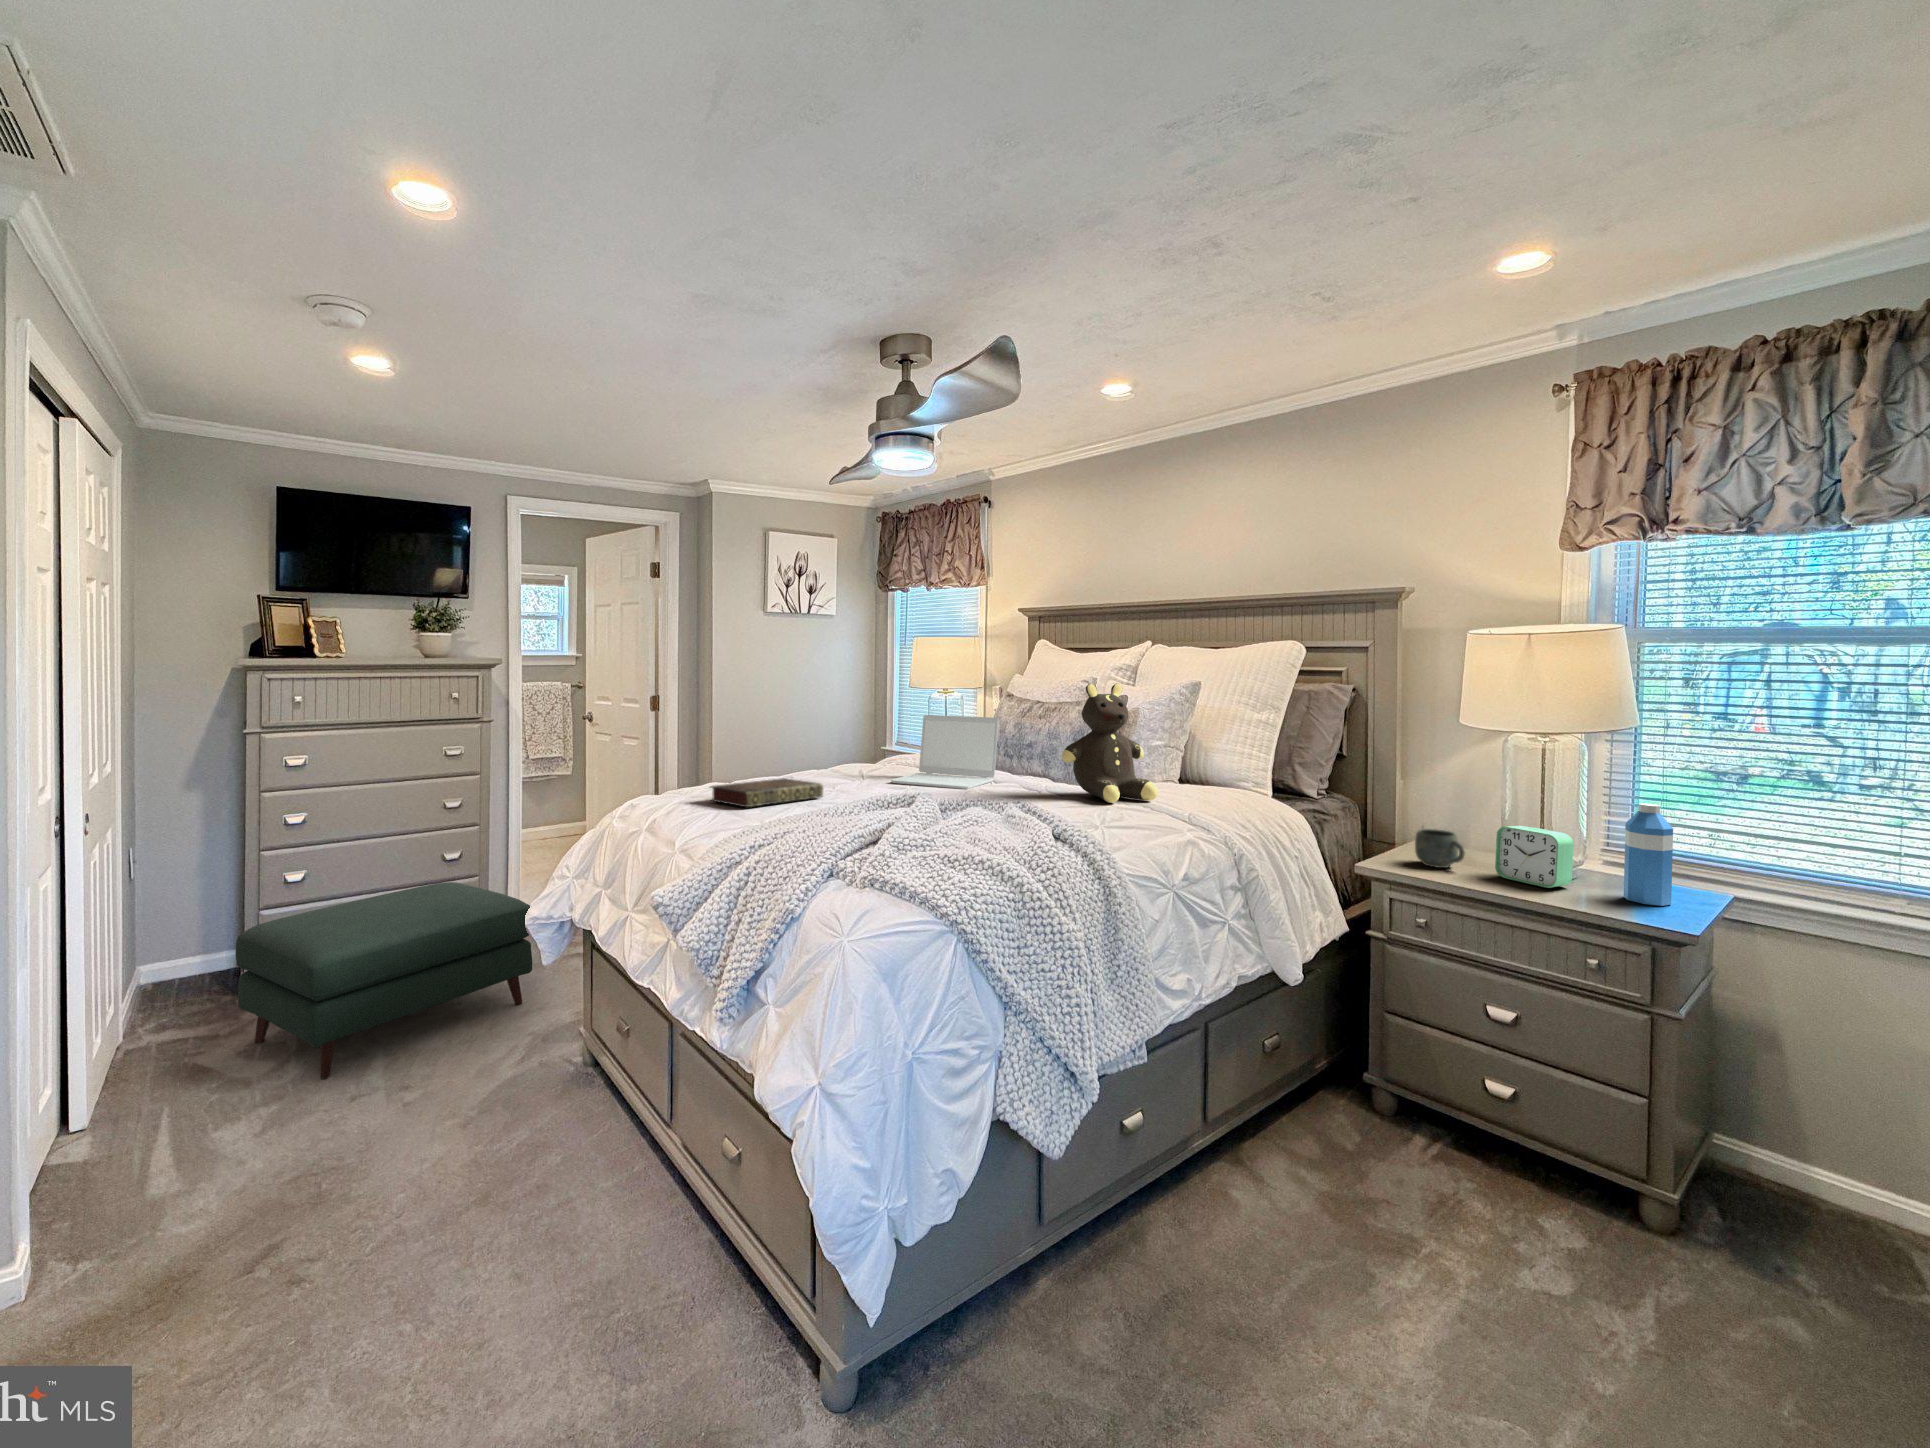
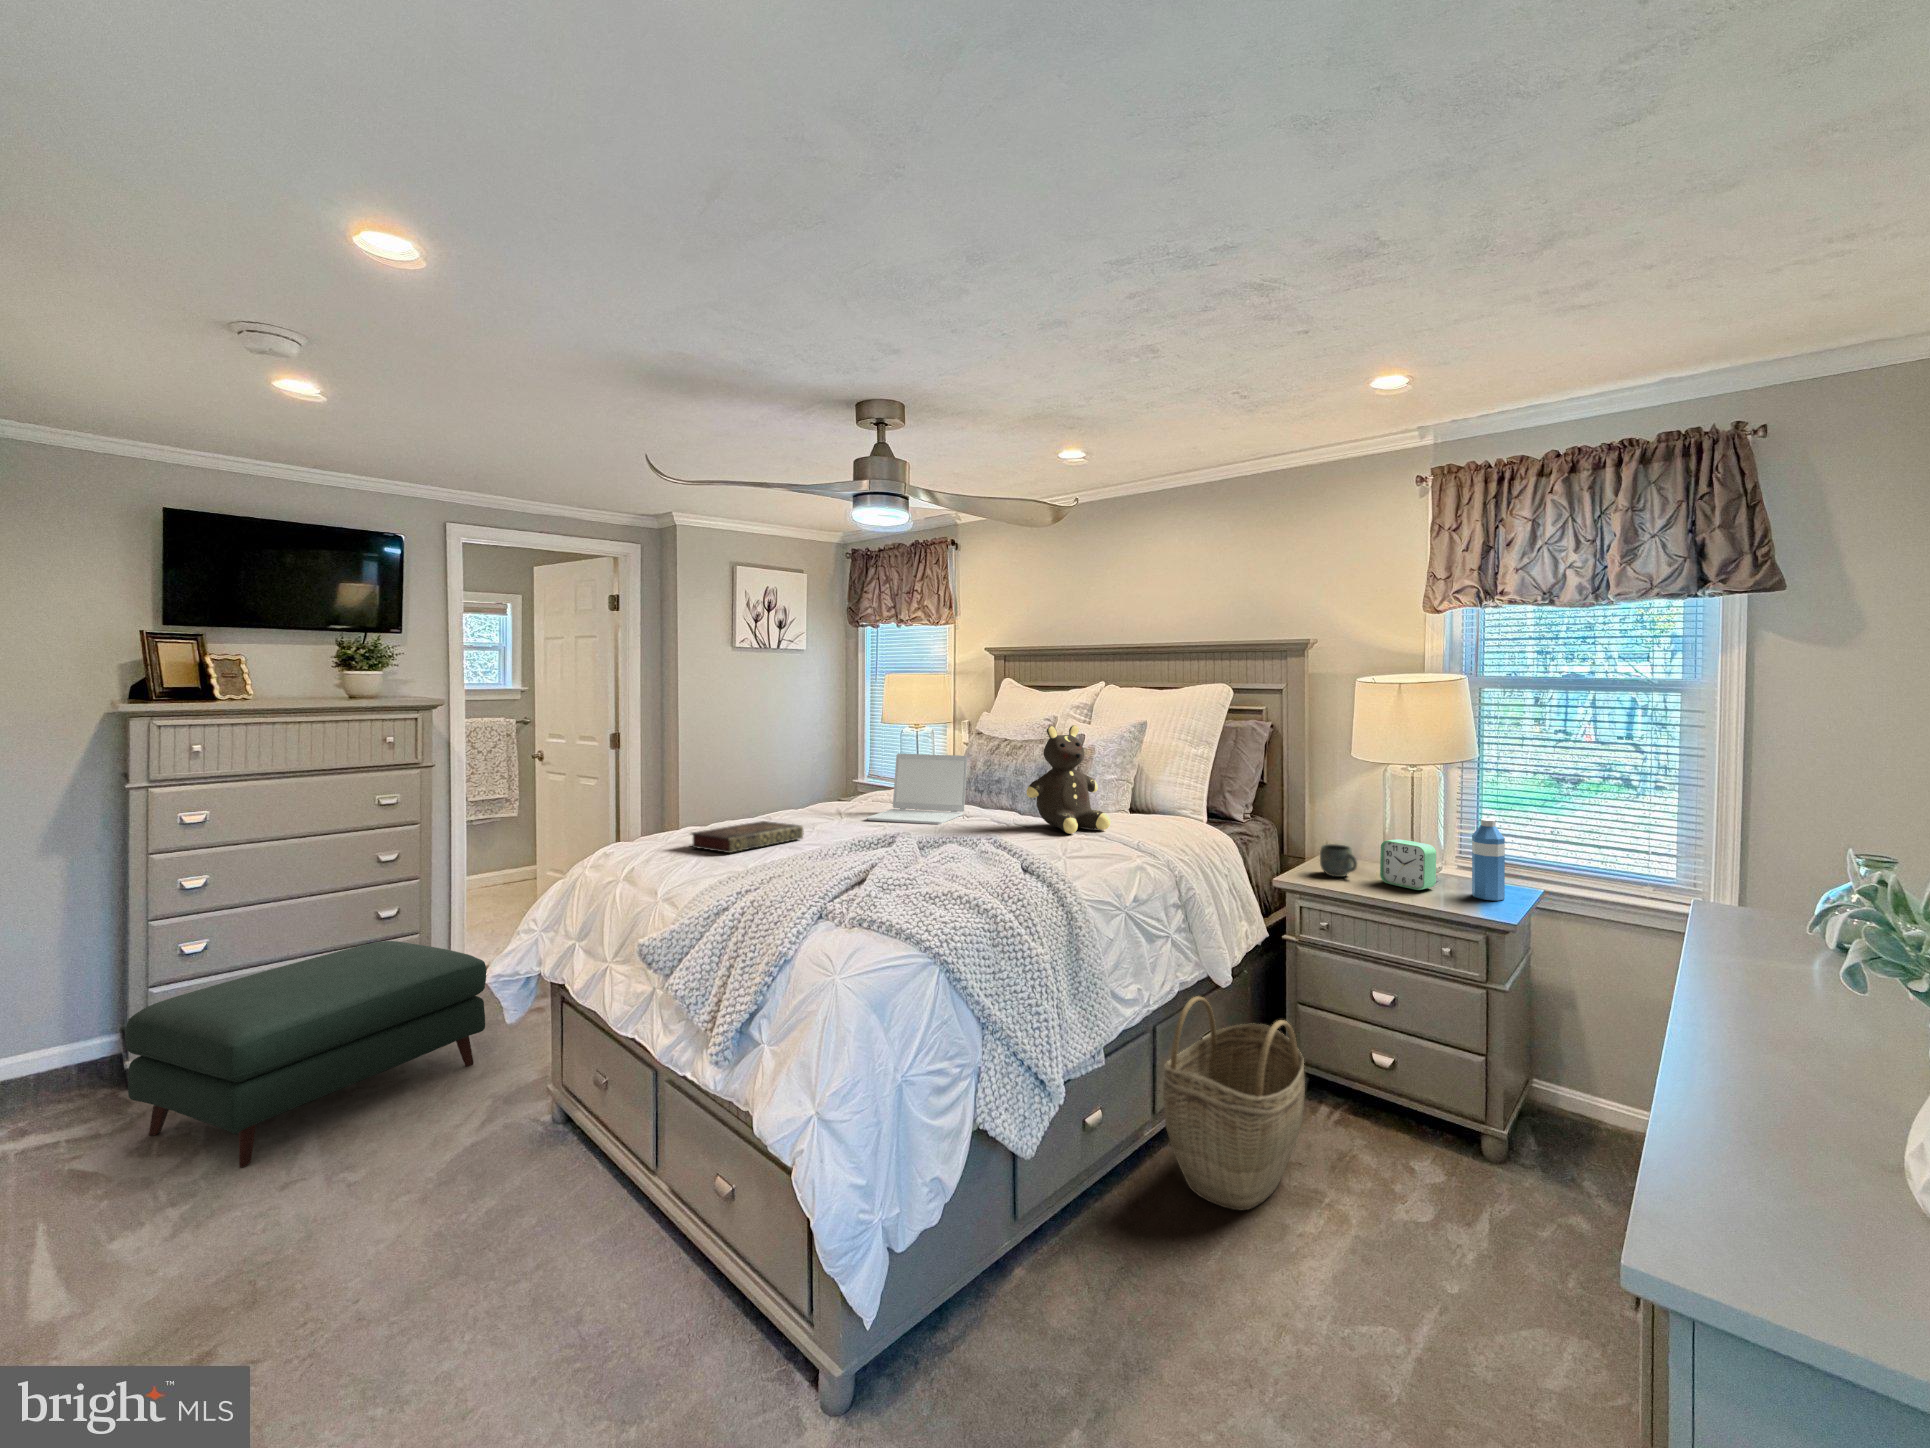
woven basket: none [1216,994,1394,1247] -> present [1163,996,1305,1210]

